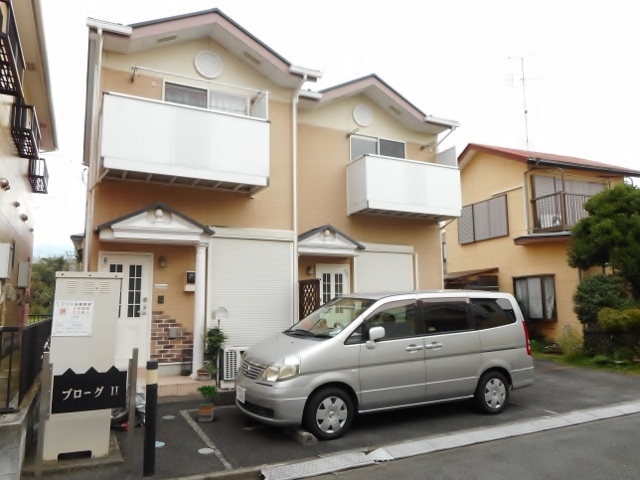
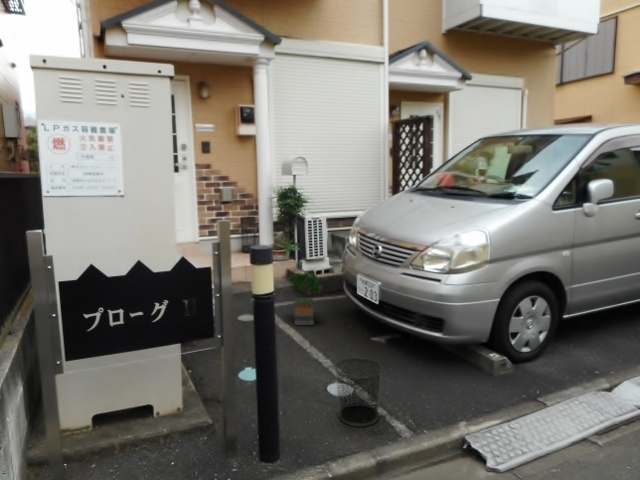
waste bin: none [196,428,223,465] -> present [334,358,383,426]

